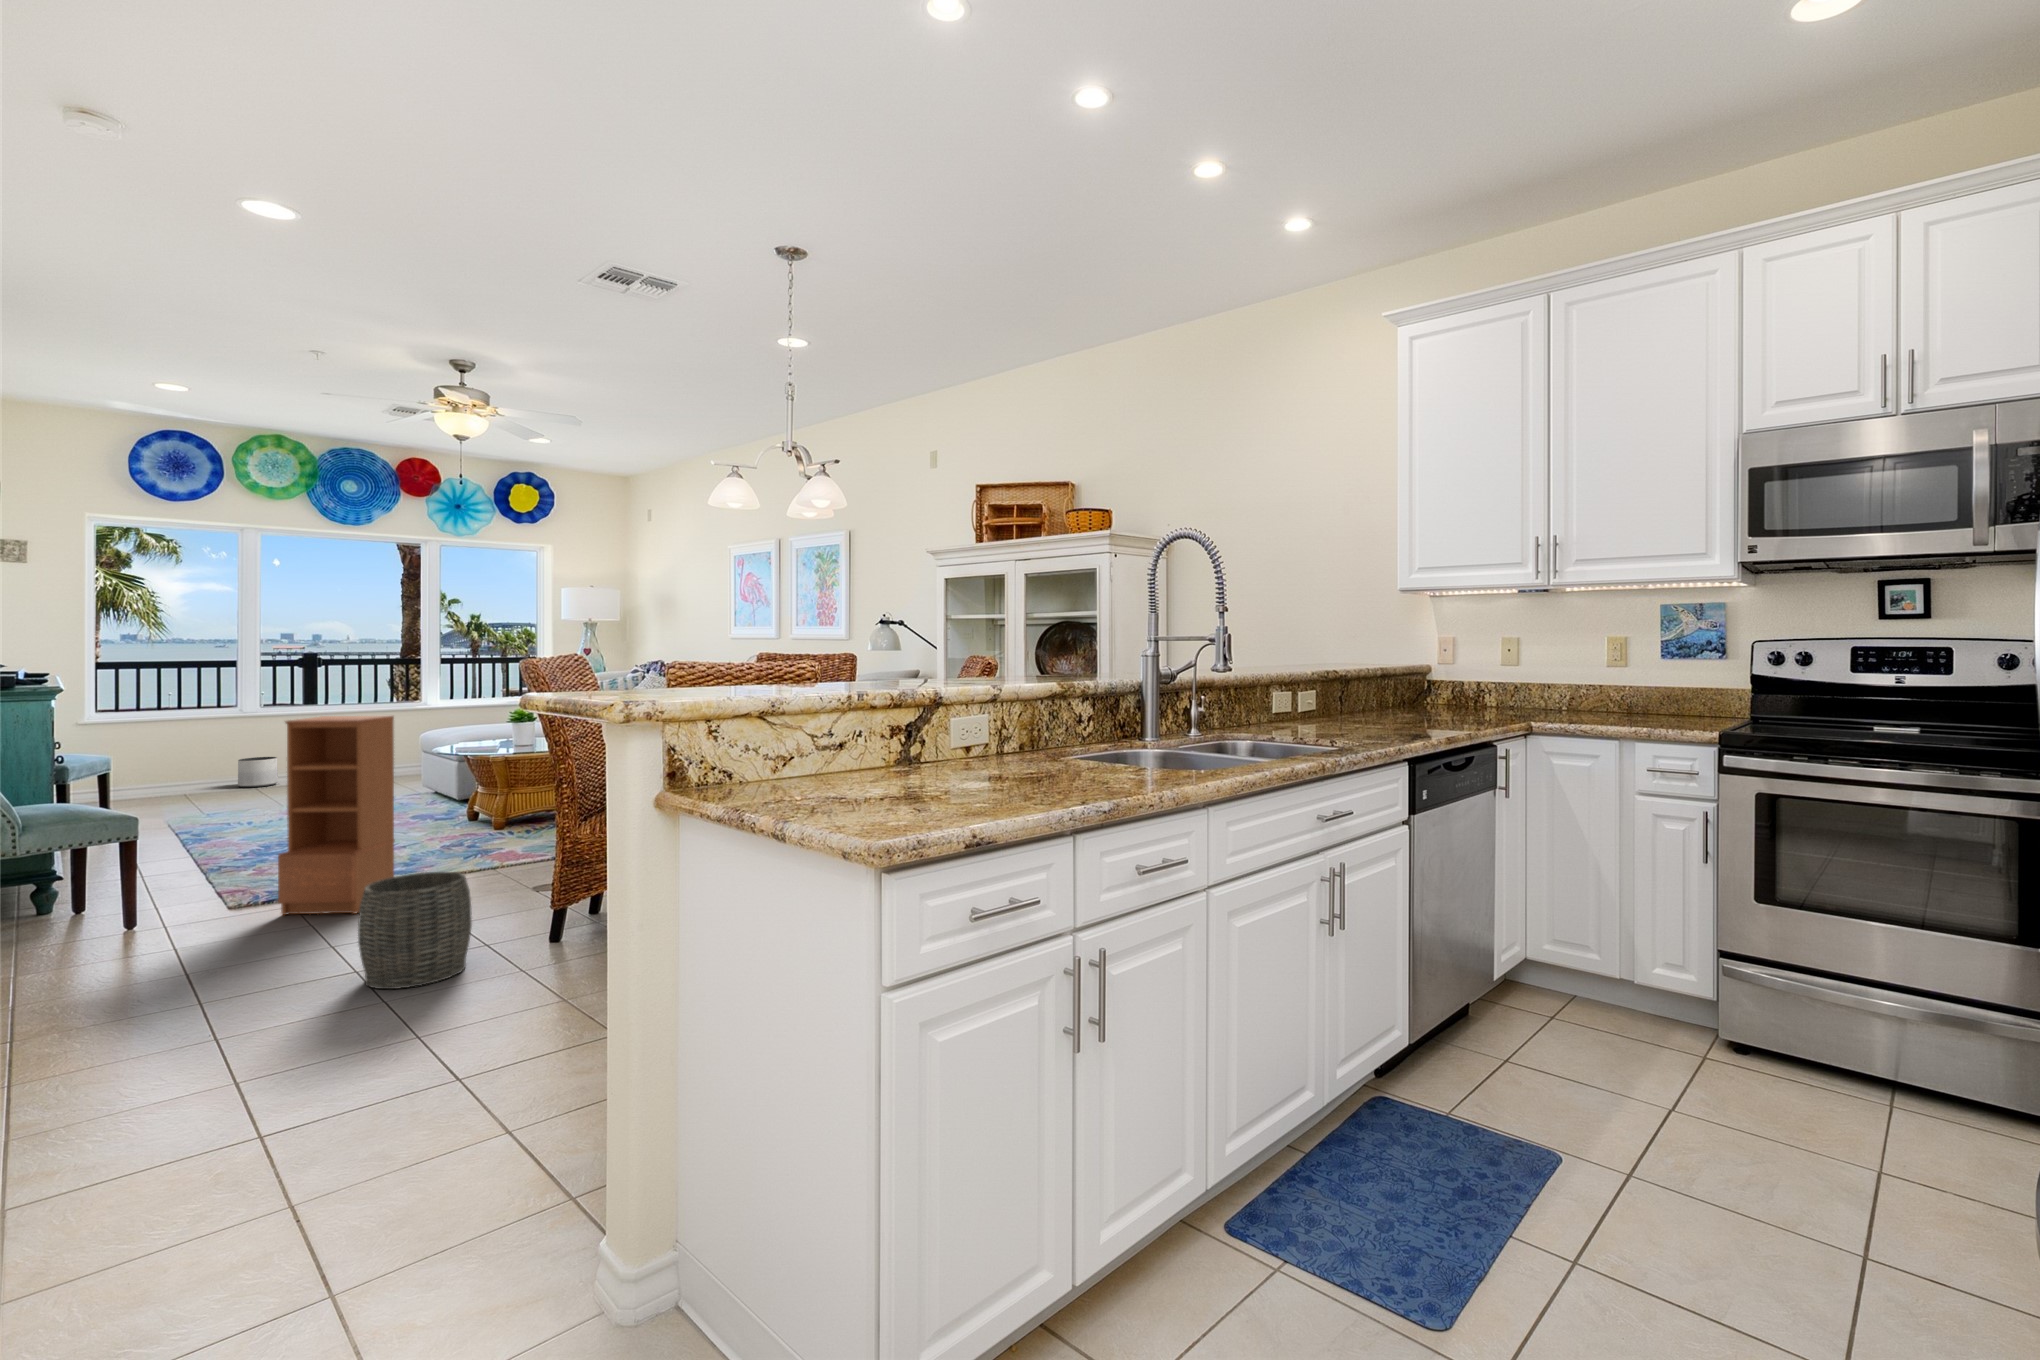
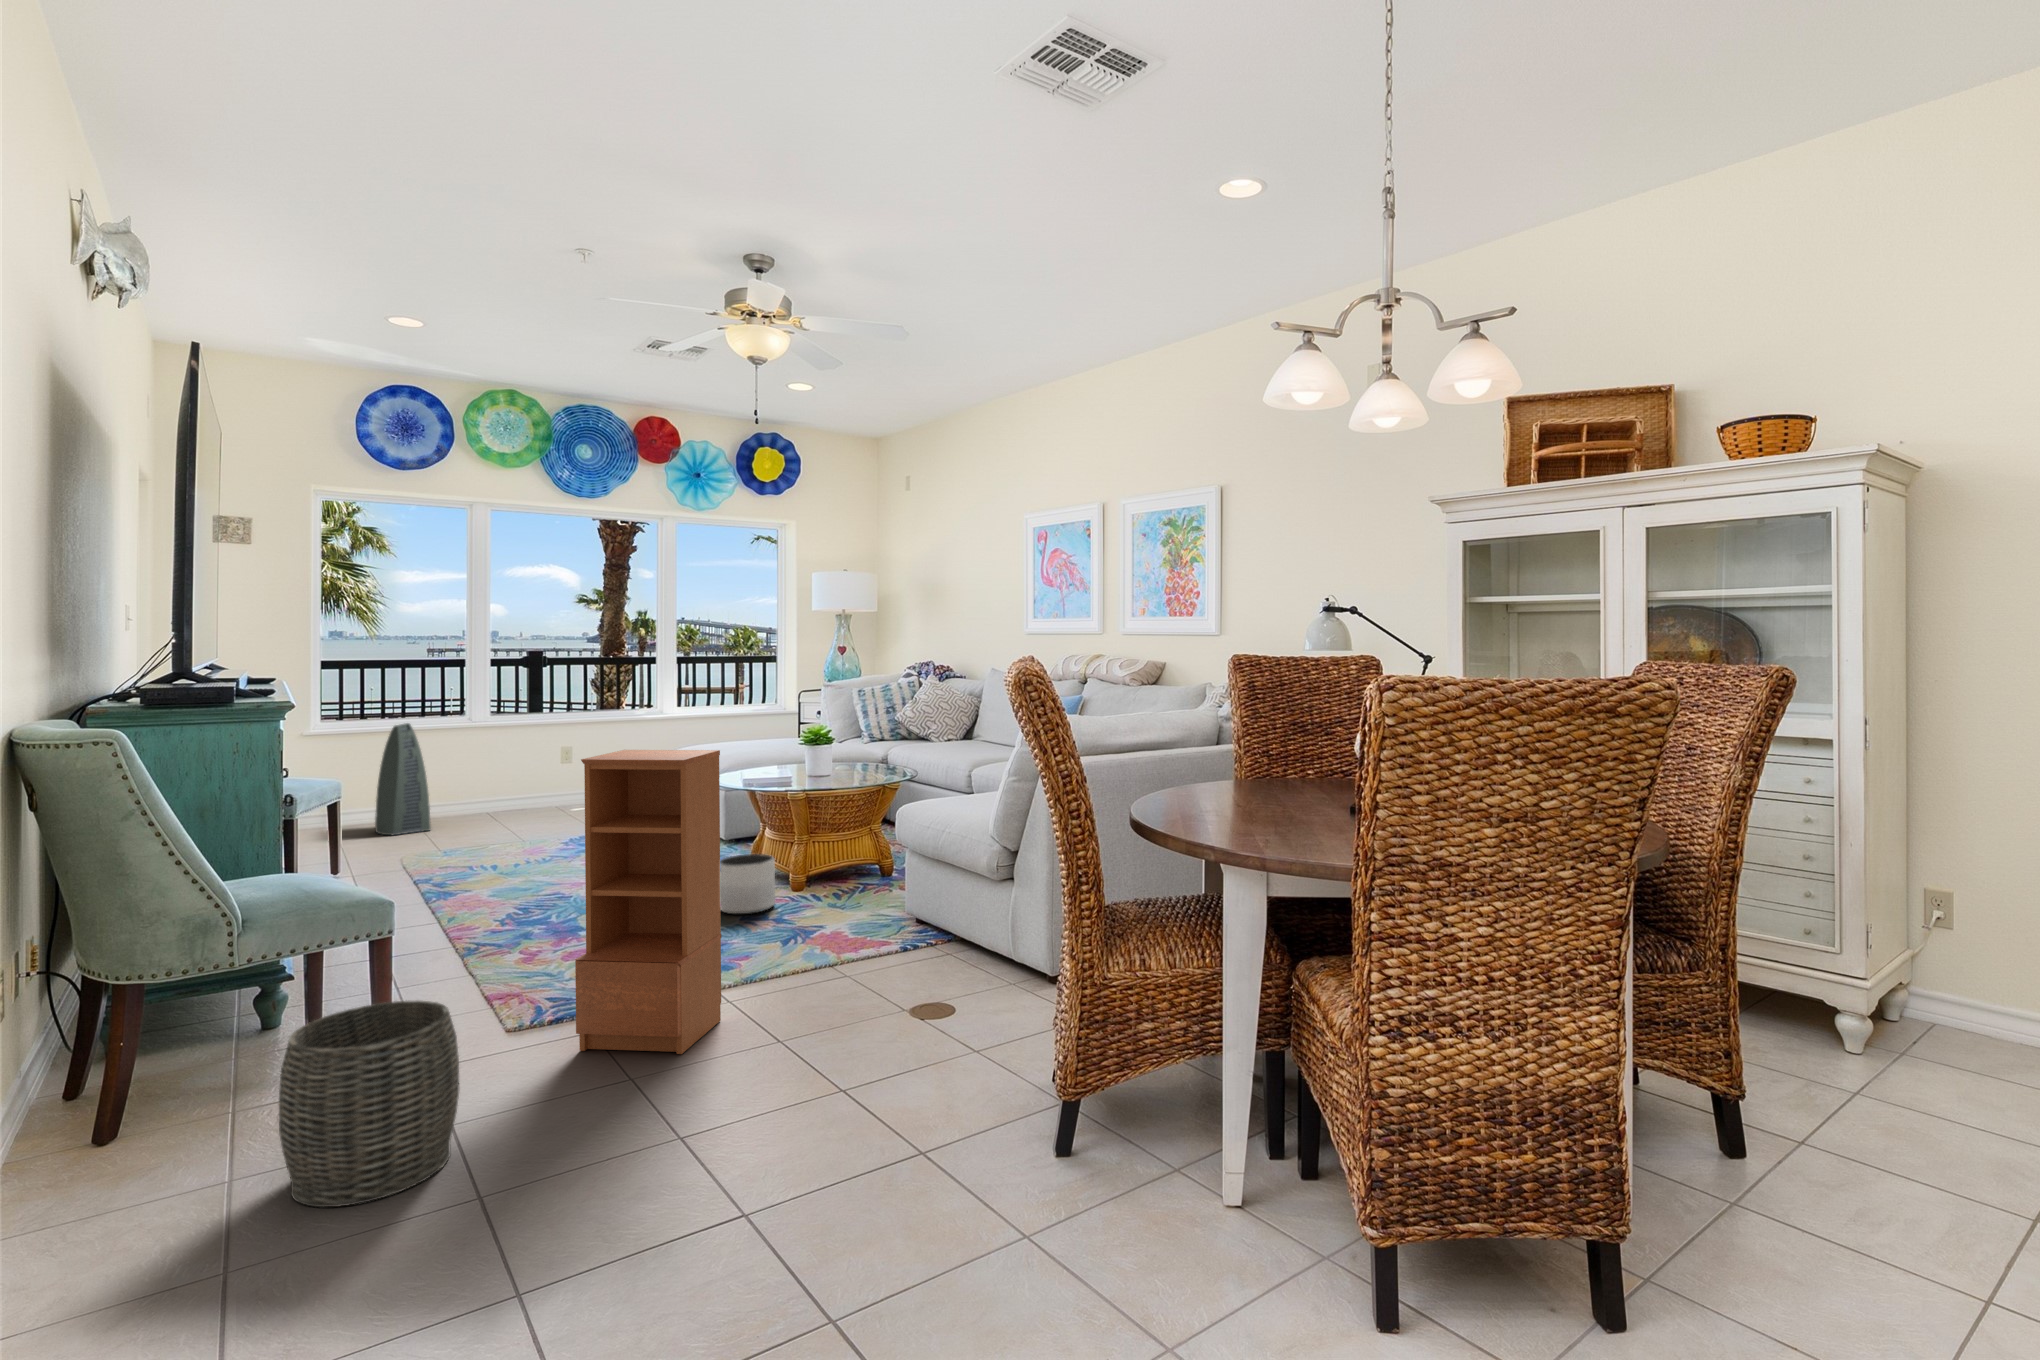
air purifier: none [146,711,199,804] -> present [375,723,431,835]
planter: present [238,757,278,787] -> present [720,854,775,914]
woven basket: present [358,872,472,989] -> present [279,1000,459,1207]

